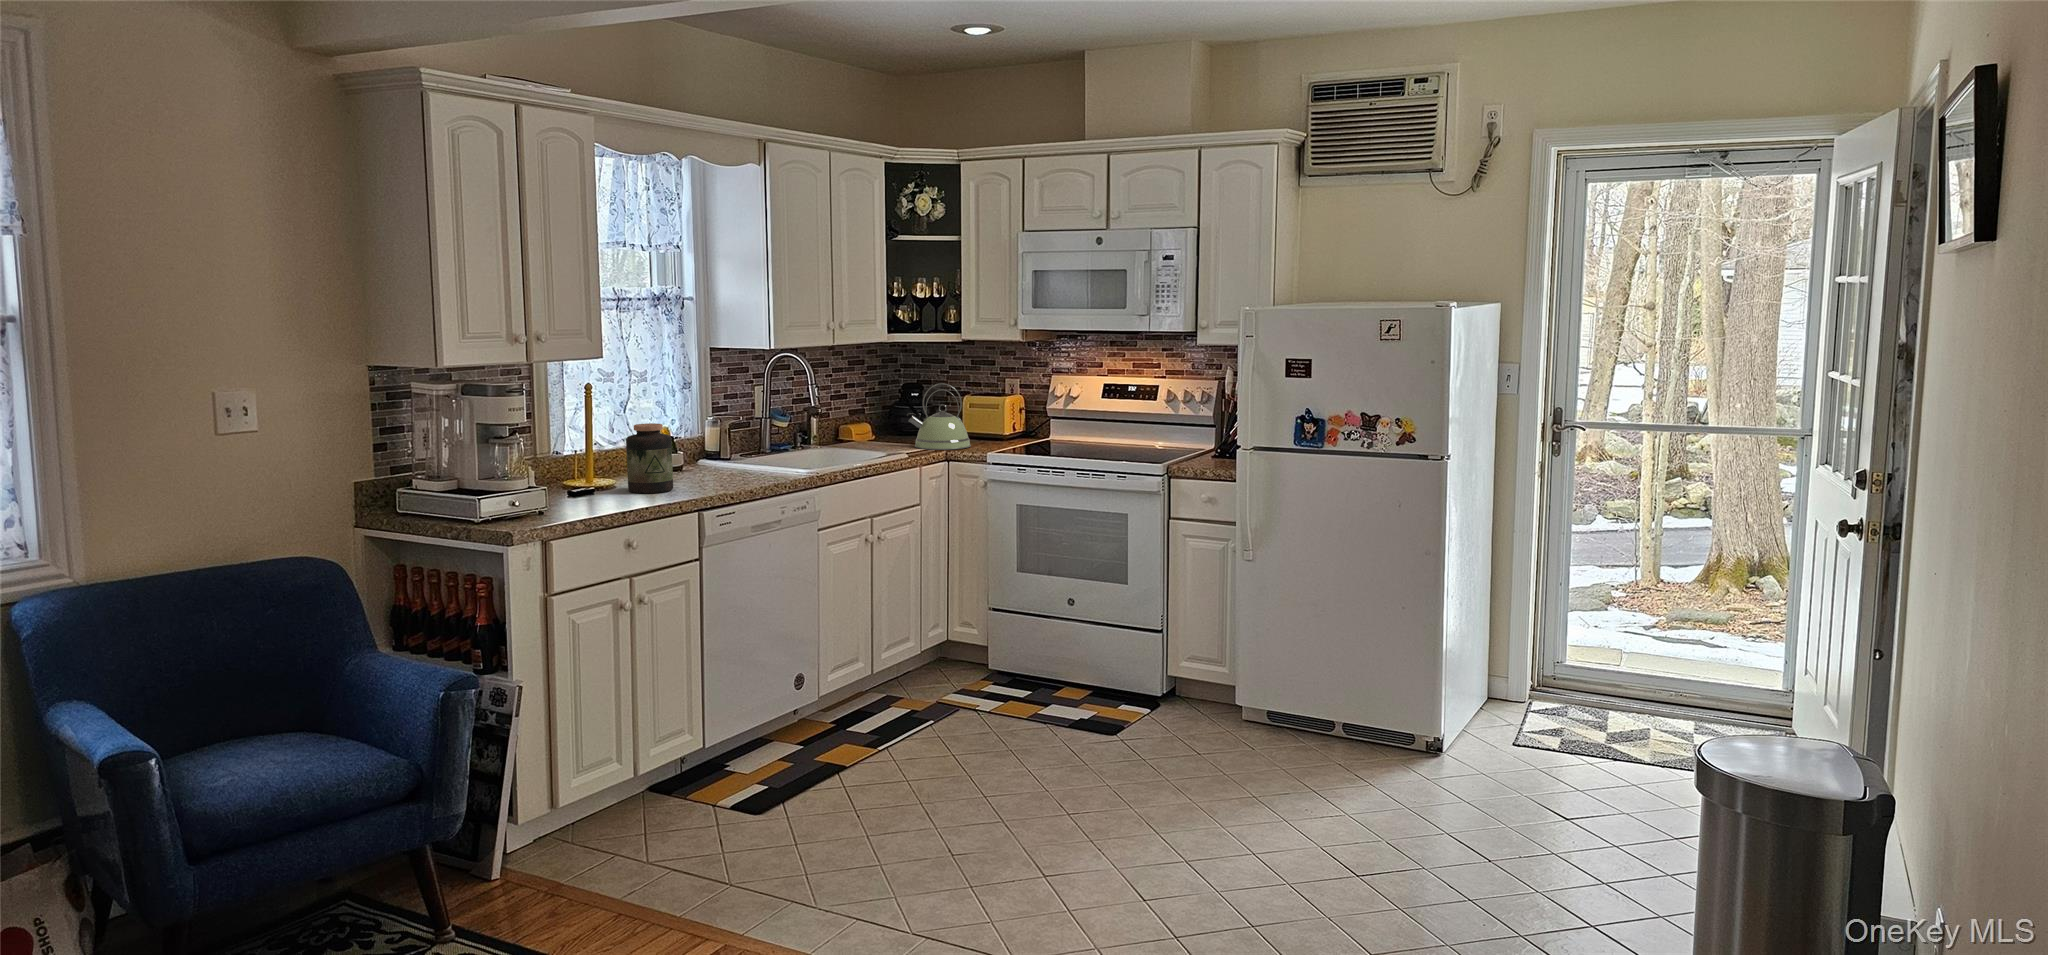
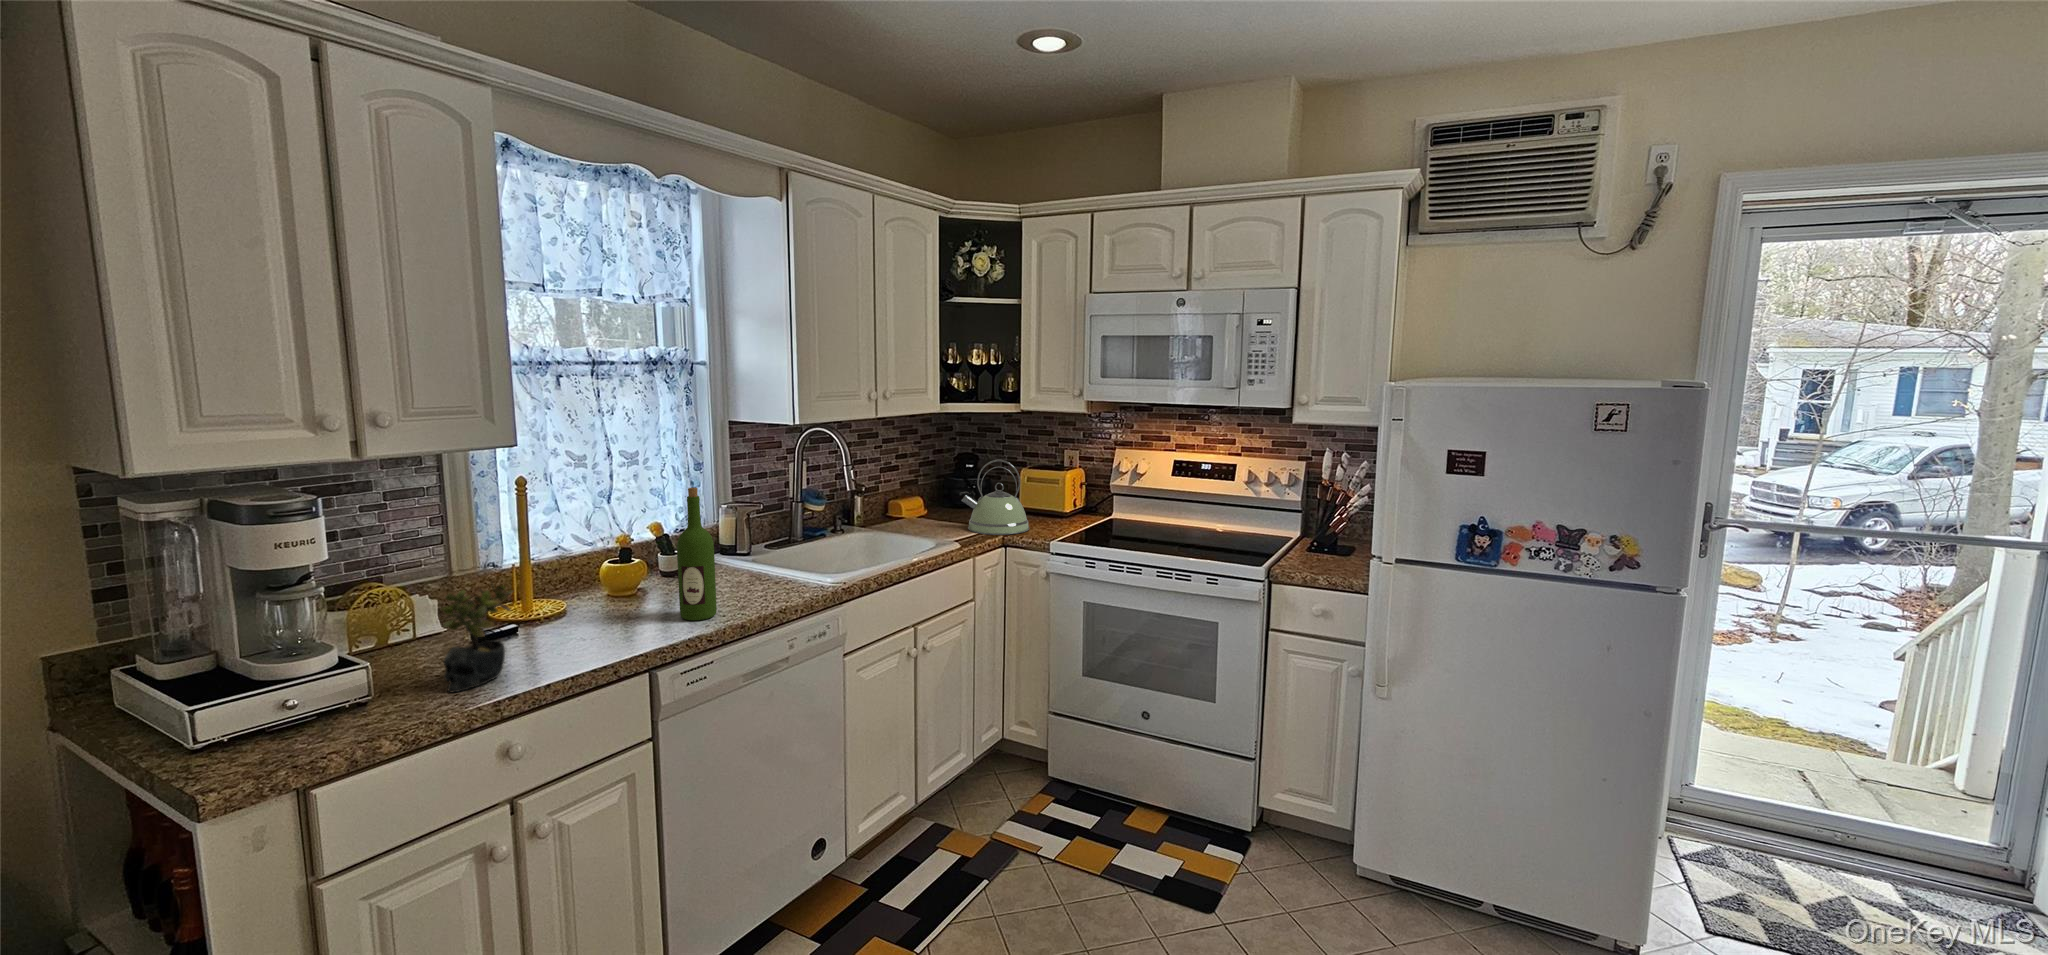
wine bottle: none [696,390,724,488] -> present [677,487,717,620]
jar: present [626,423,673,493] -> none [573,534,643,634]
succulent plant: none [564,442,608,511] -> present [439,582,513,692]

